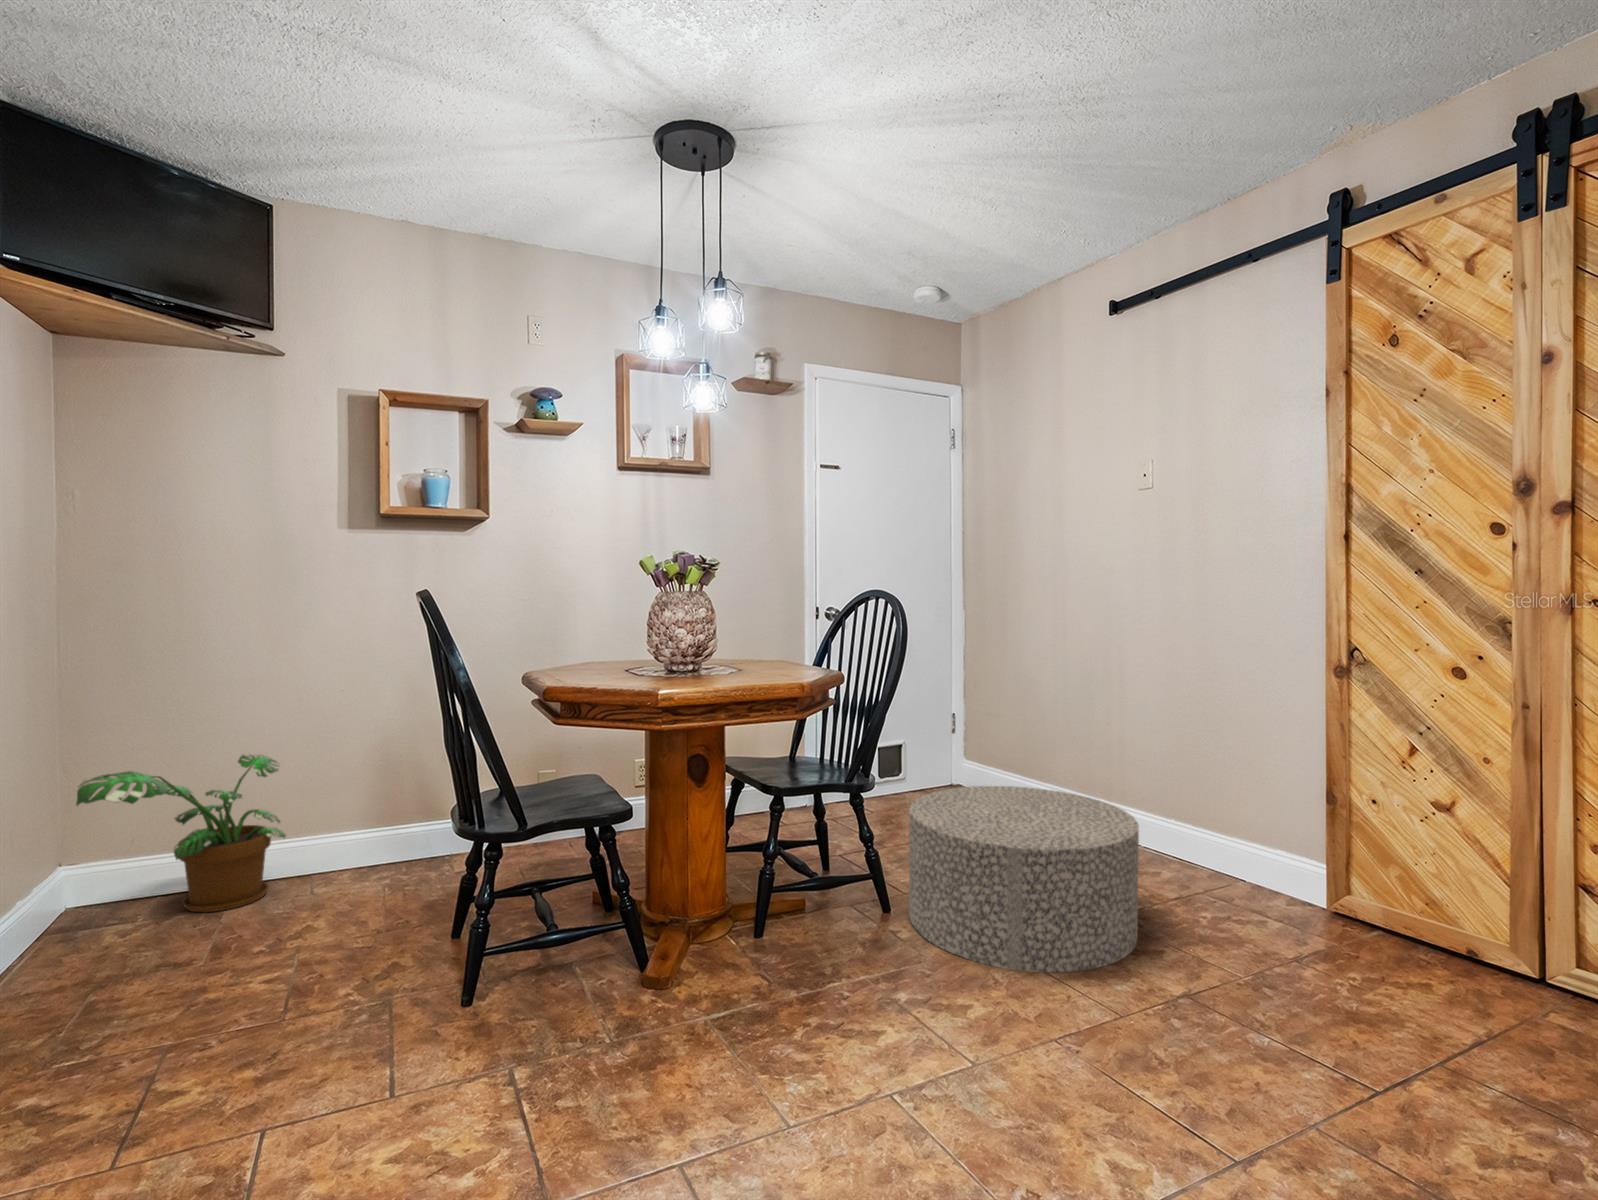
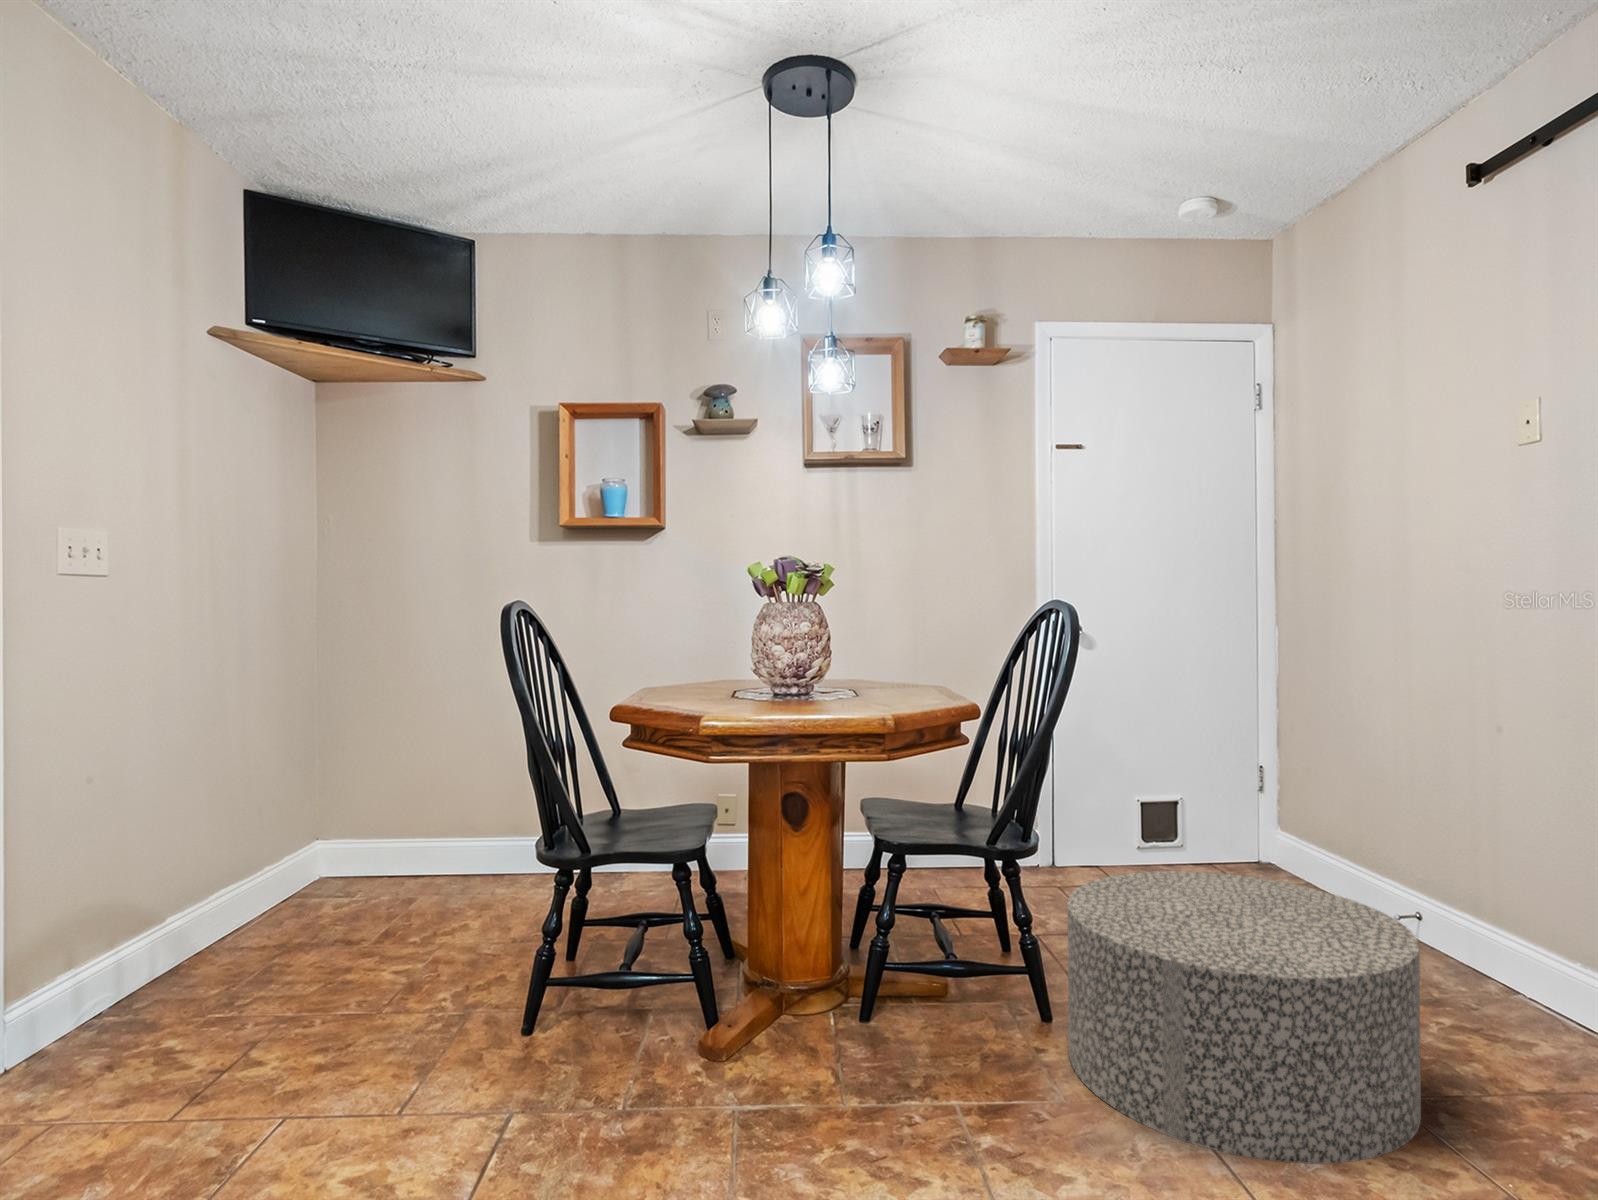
potted plant: present [76,755,286,912] -> none [288,764,472,911]

